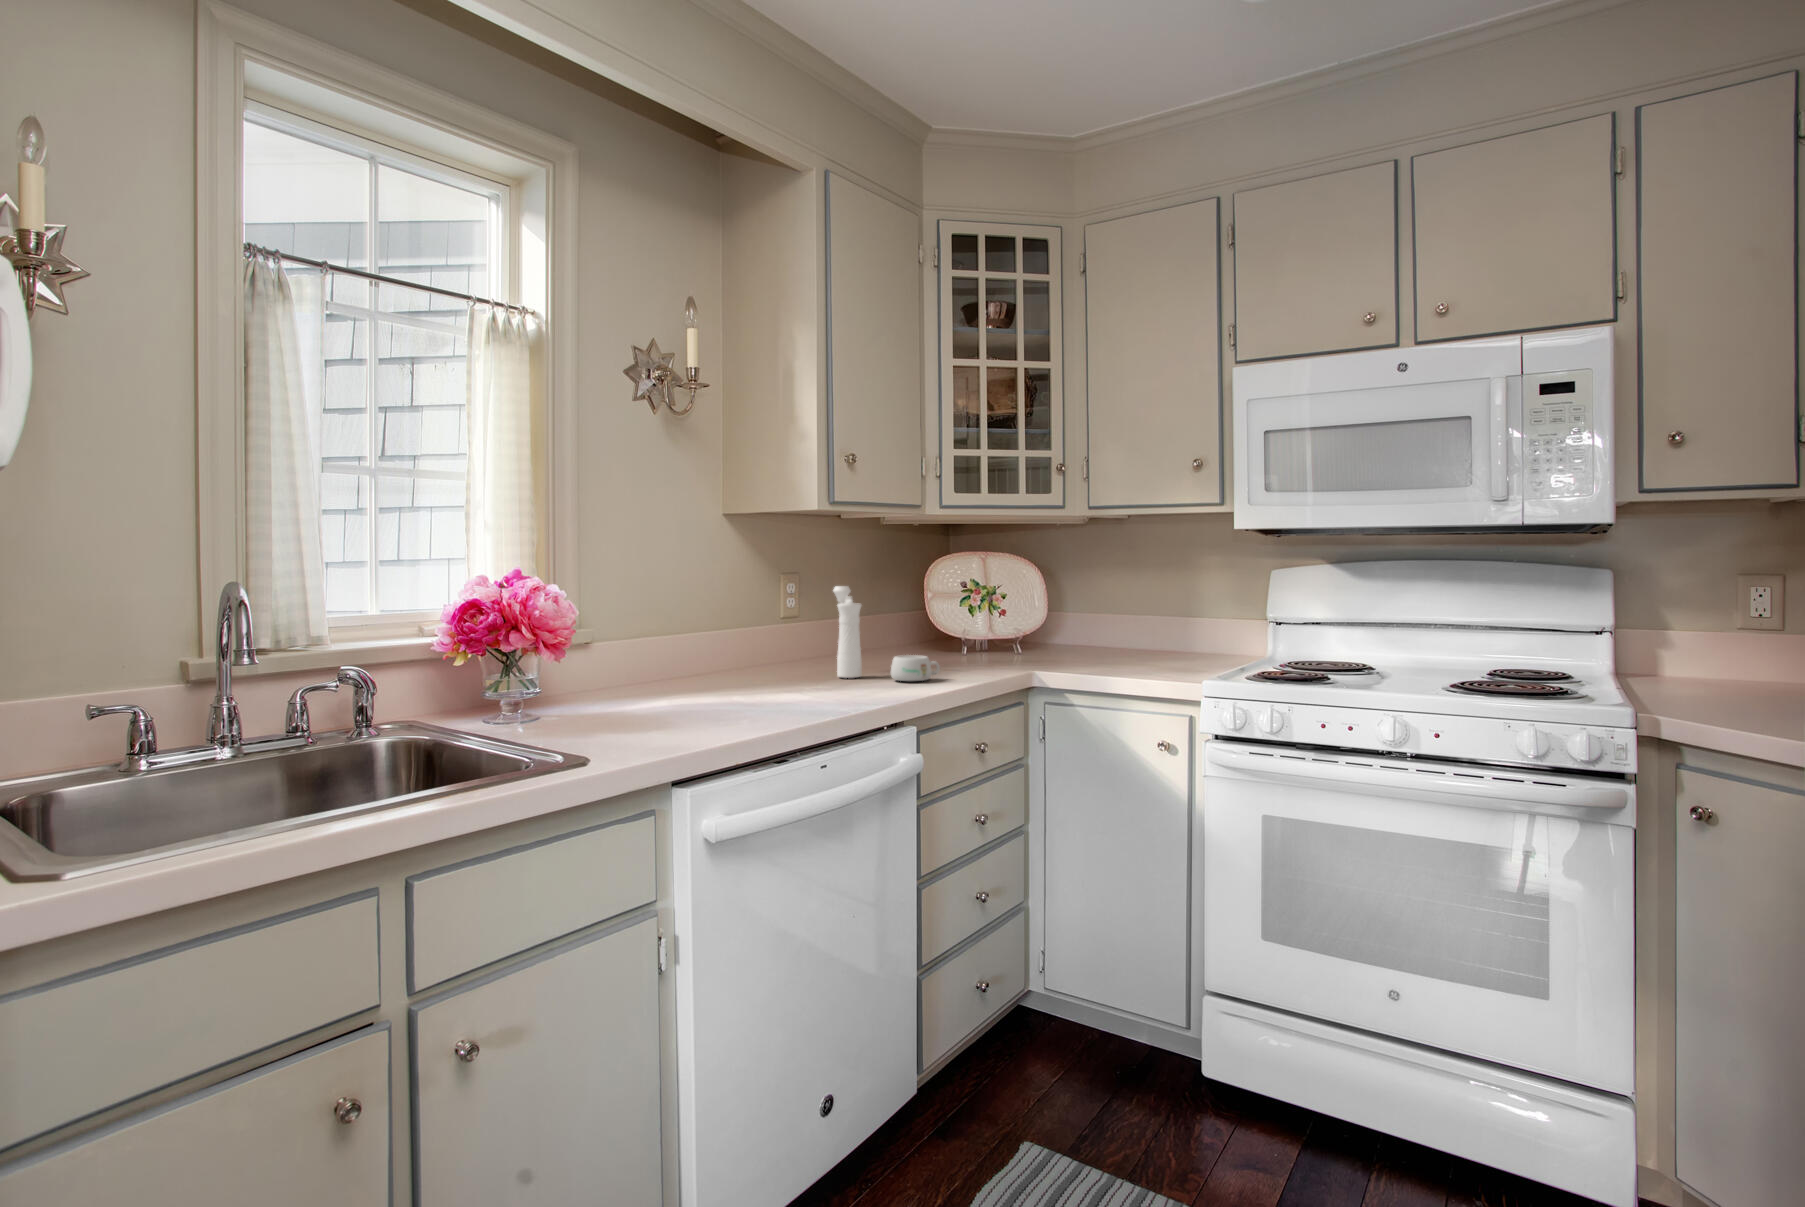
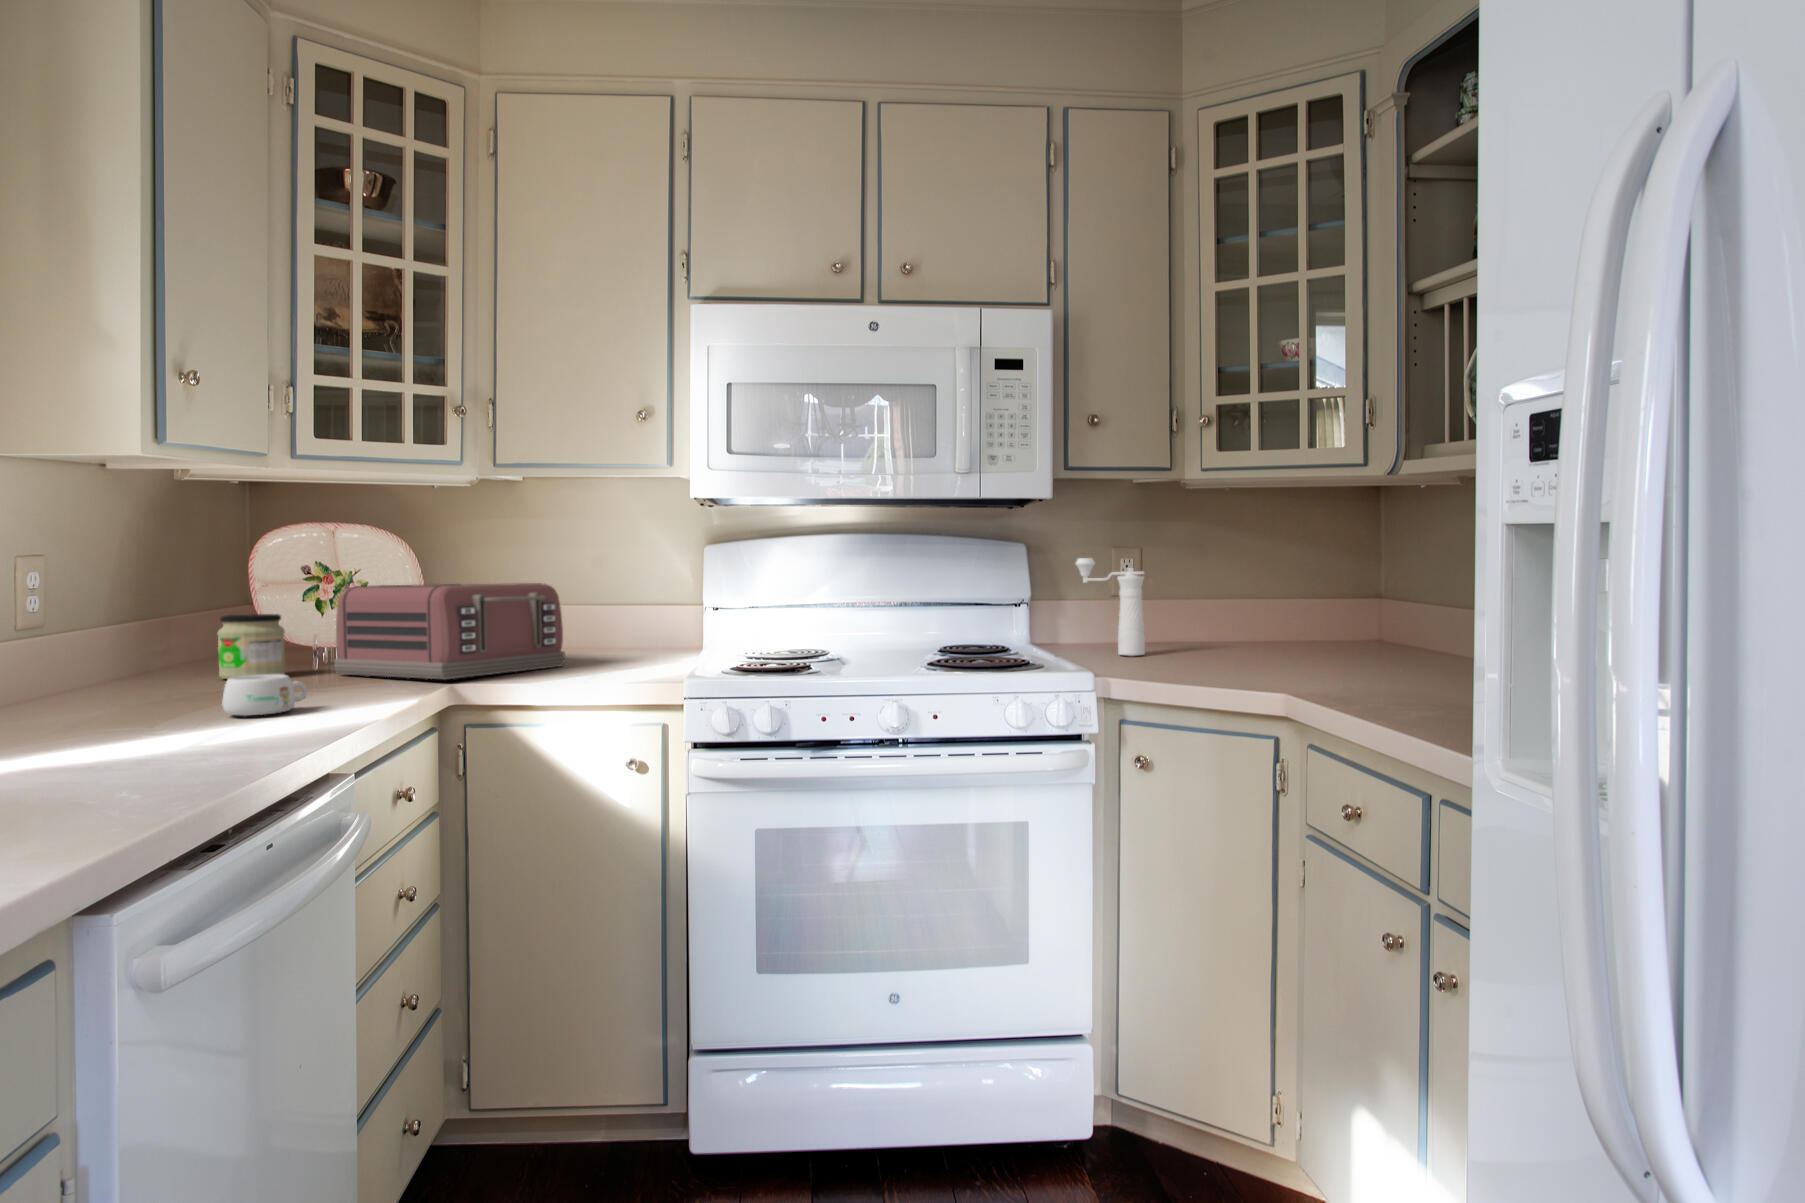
pepper mill: present [833,586,861,678] -> present [1076,558,1145,656]
toaster: none [975,597,1132,667] -> present [334,583,565,679]
jar: none [910,614,949,657] -> present [218,614,286,679]

